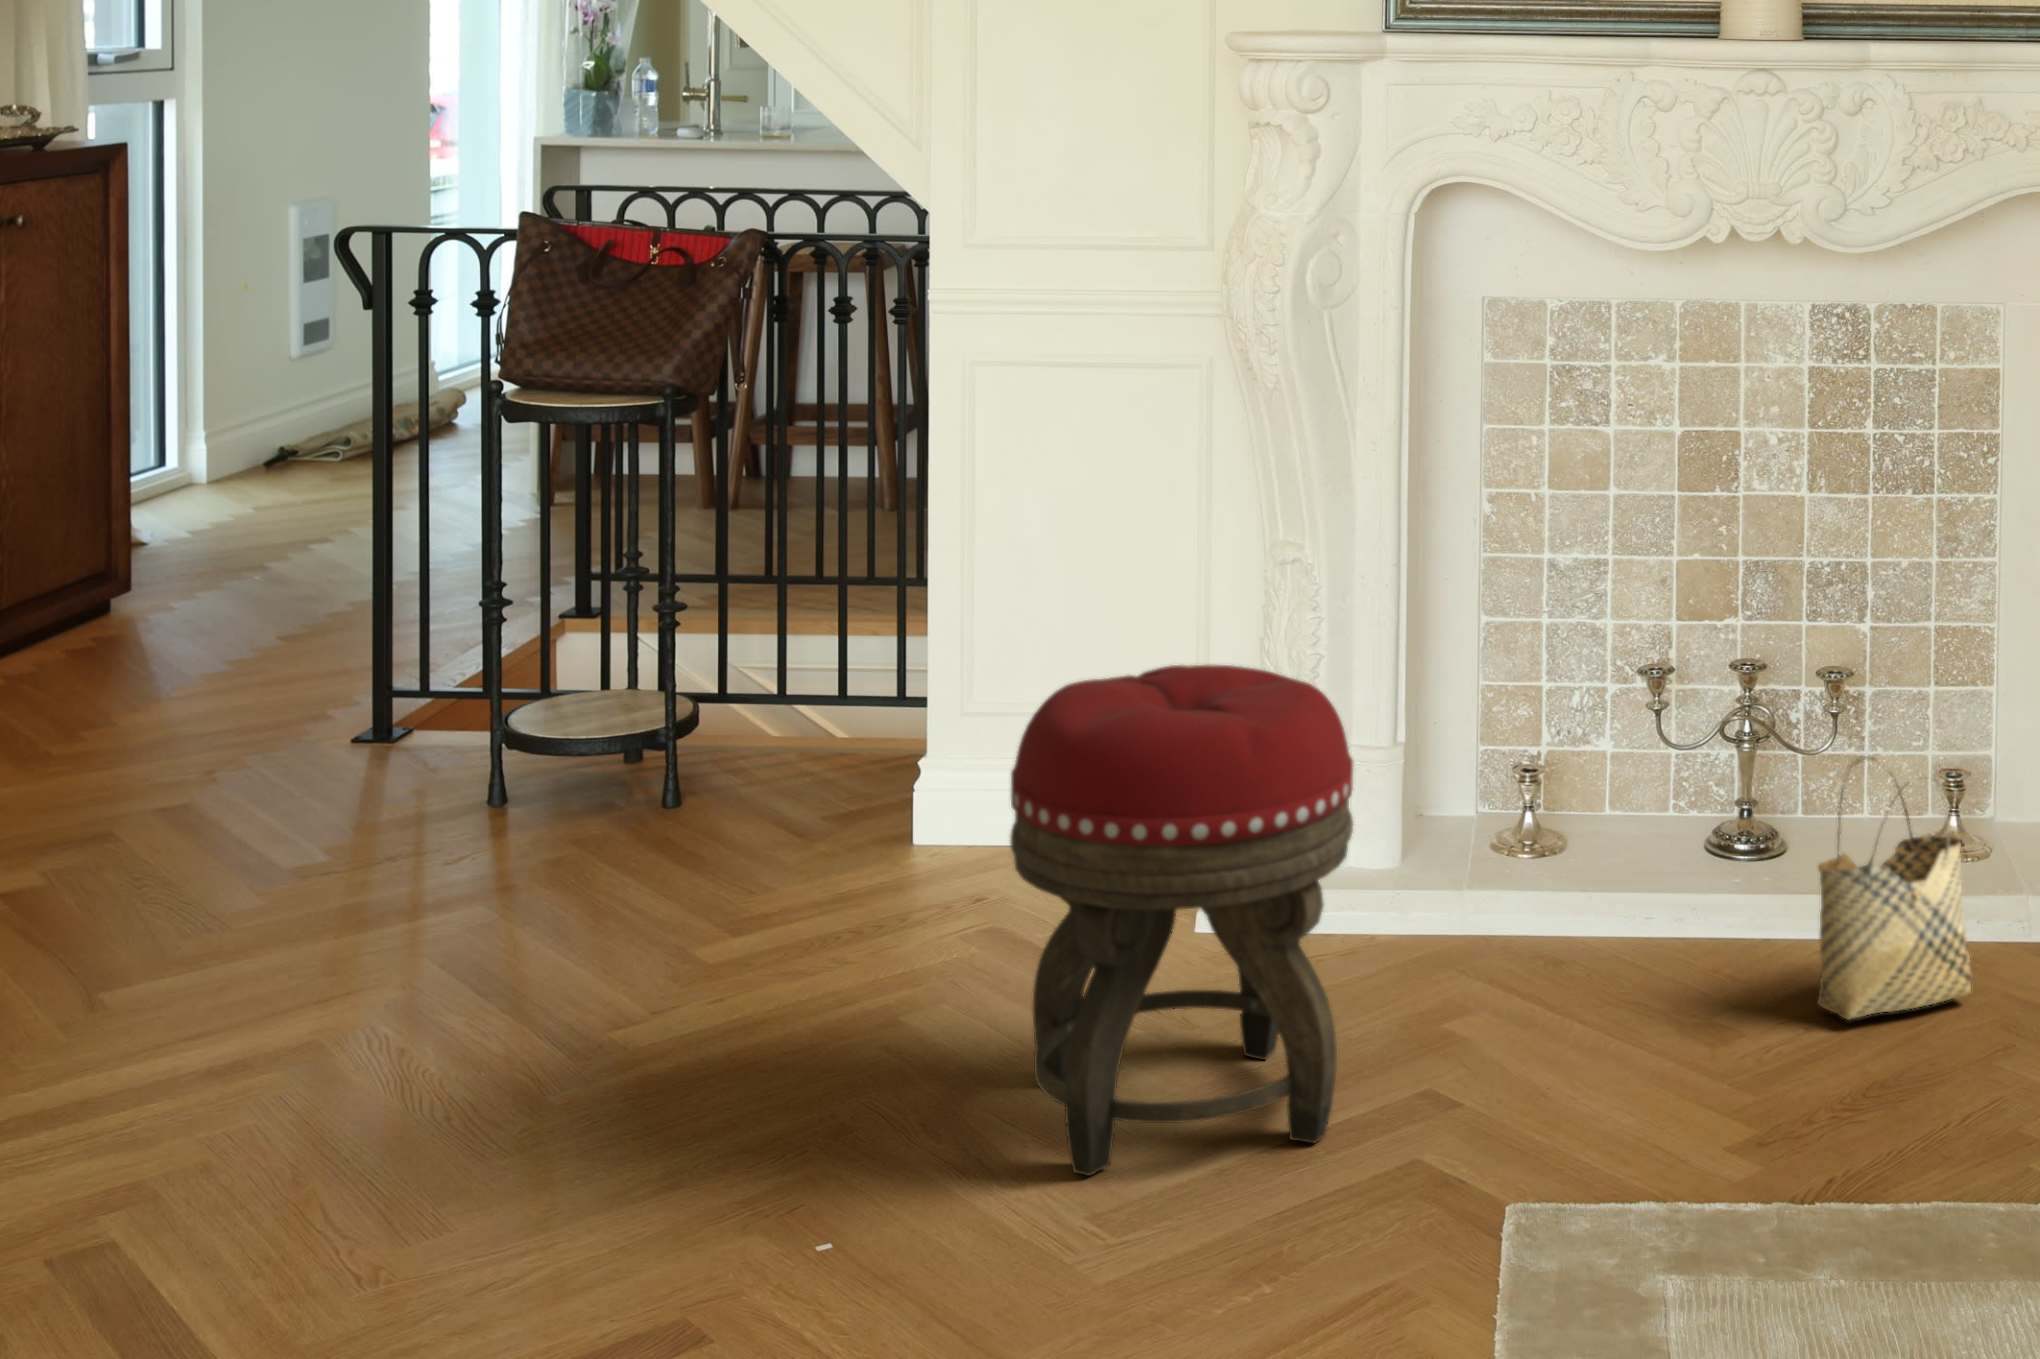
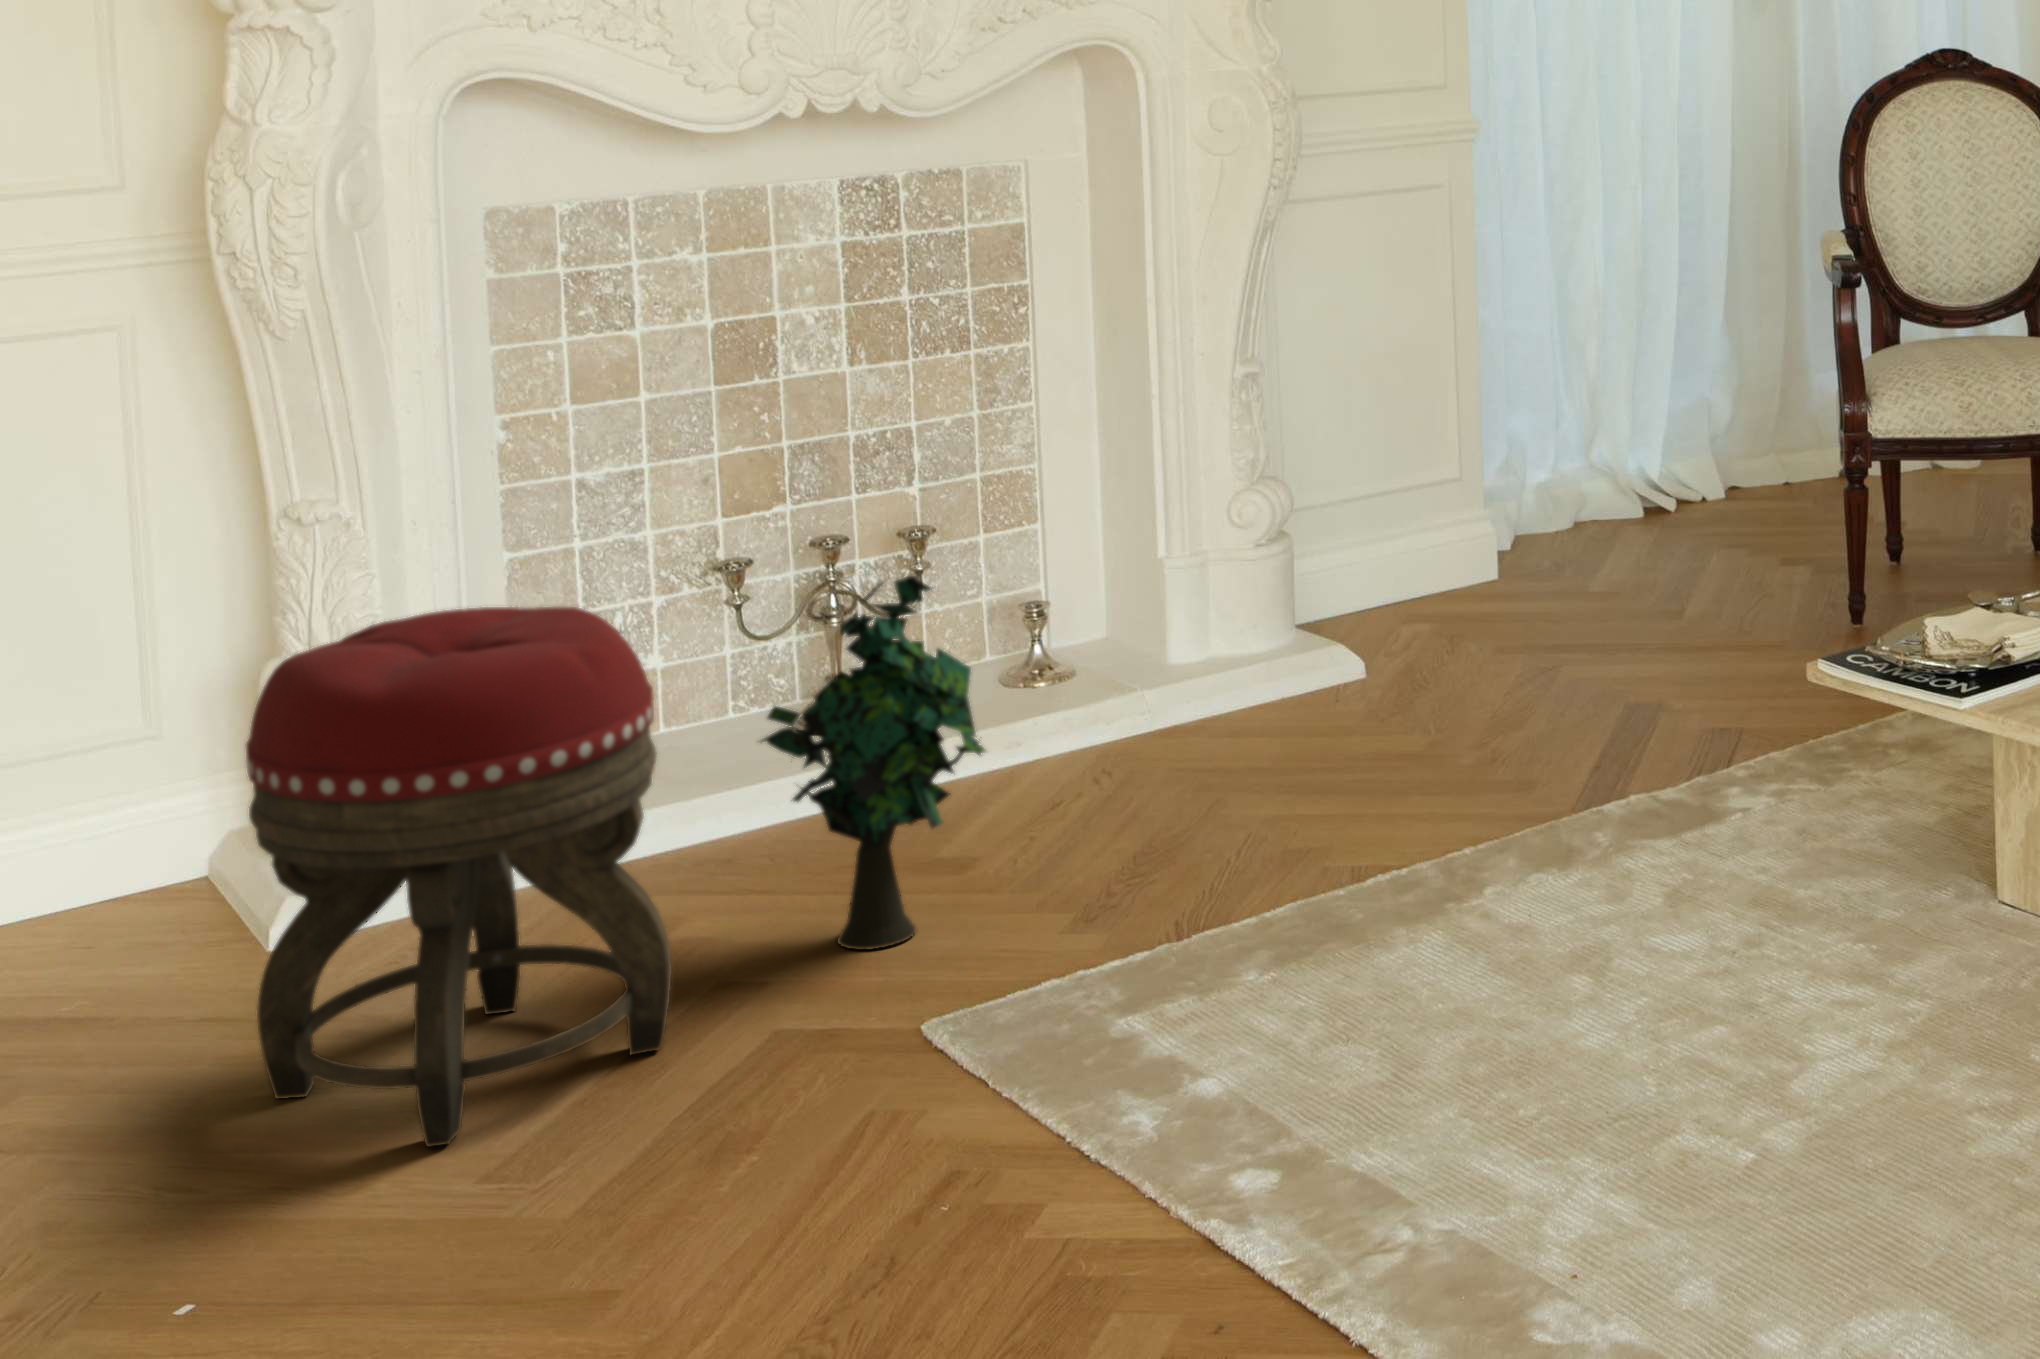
decorative plant: none [1483,718,1706,1104] -> present [761,576,985,950]
woven basket: present [1818,756,1971,1019] -> none [1016,589,1145,824]

